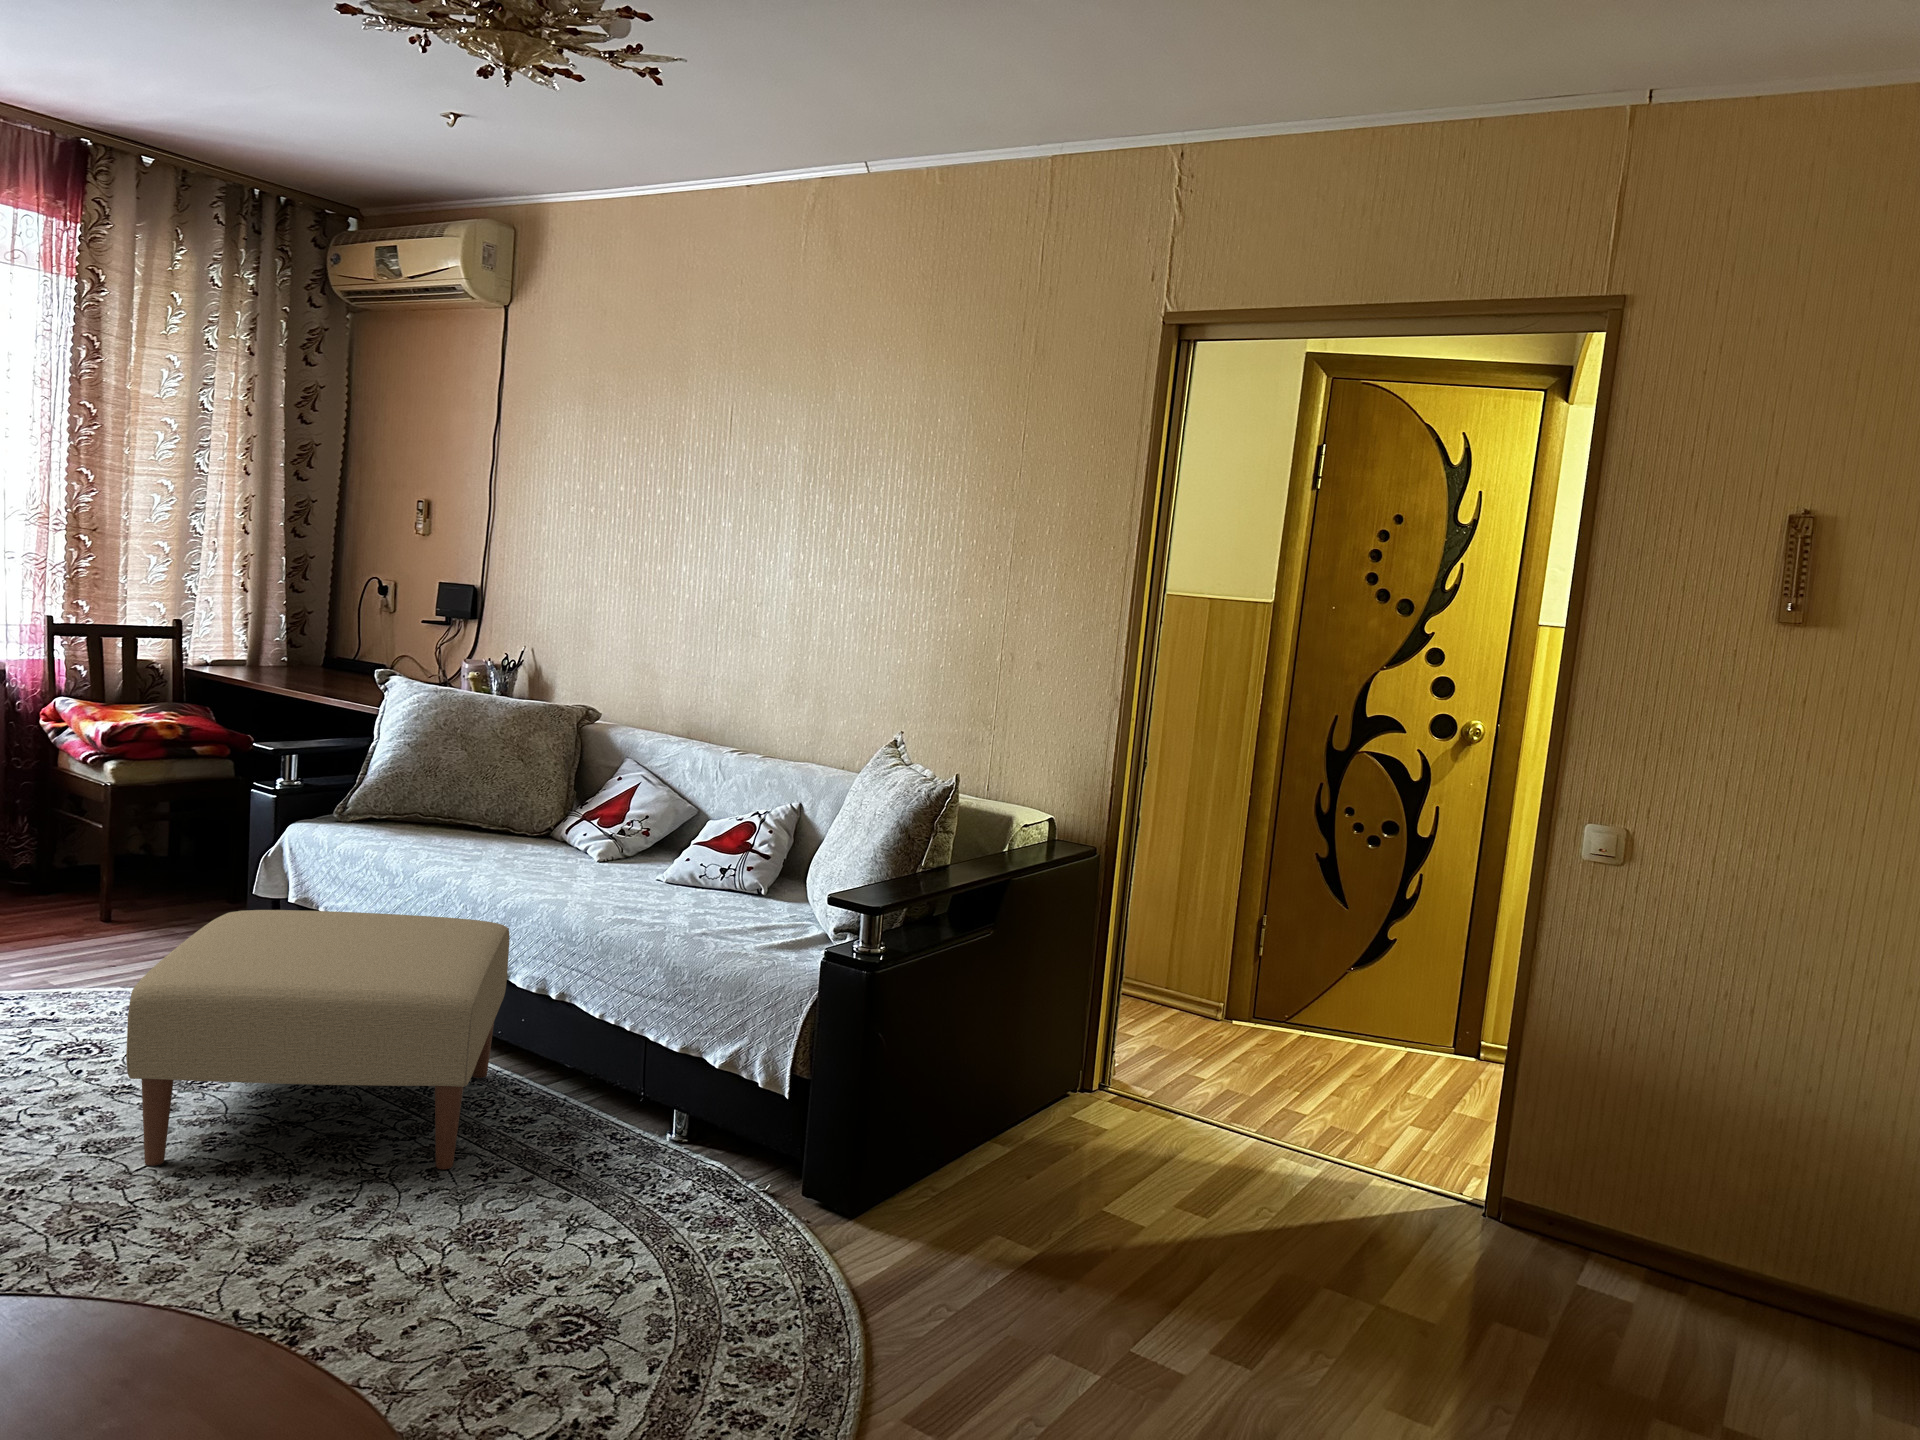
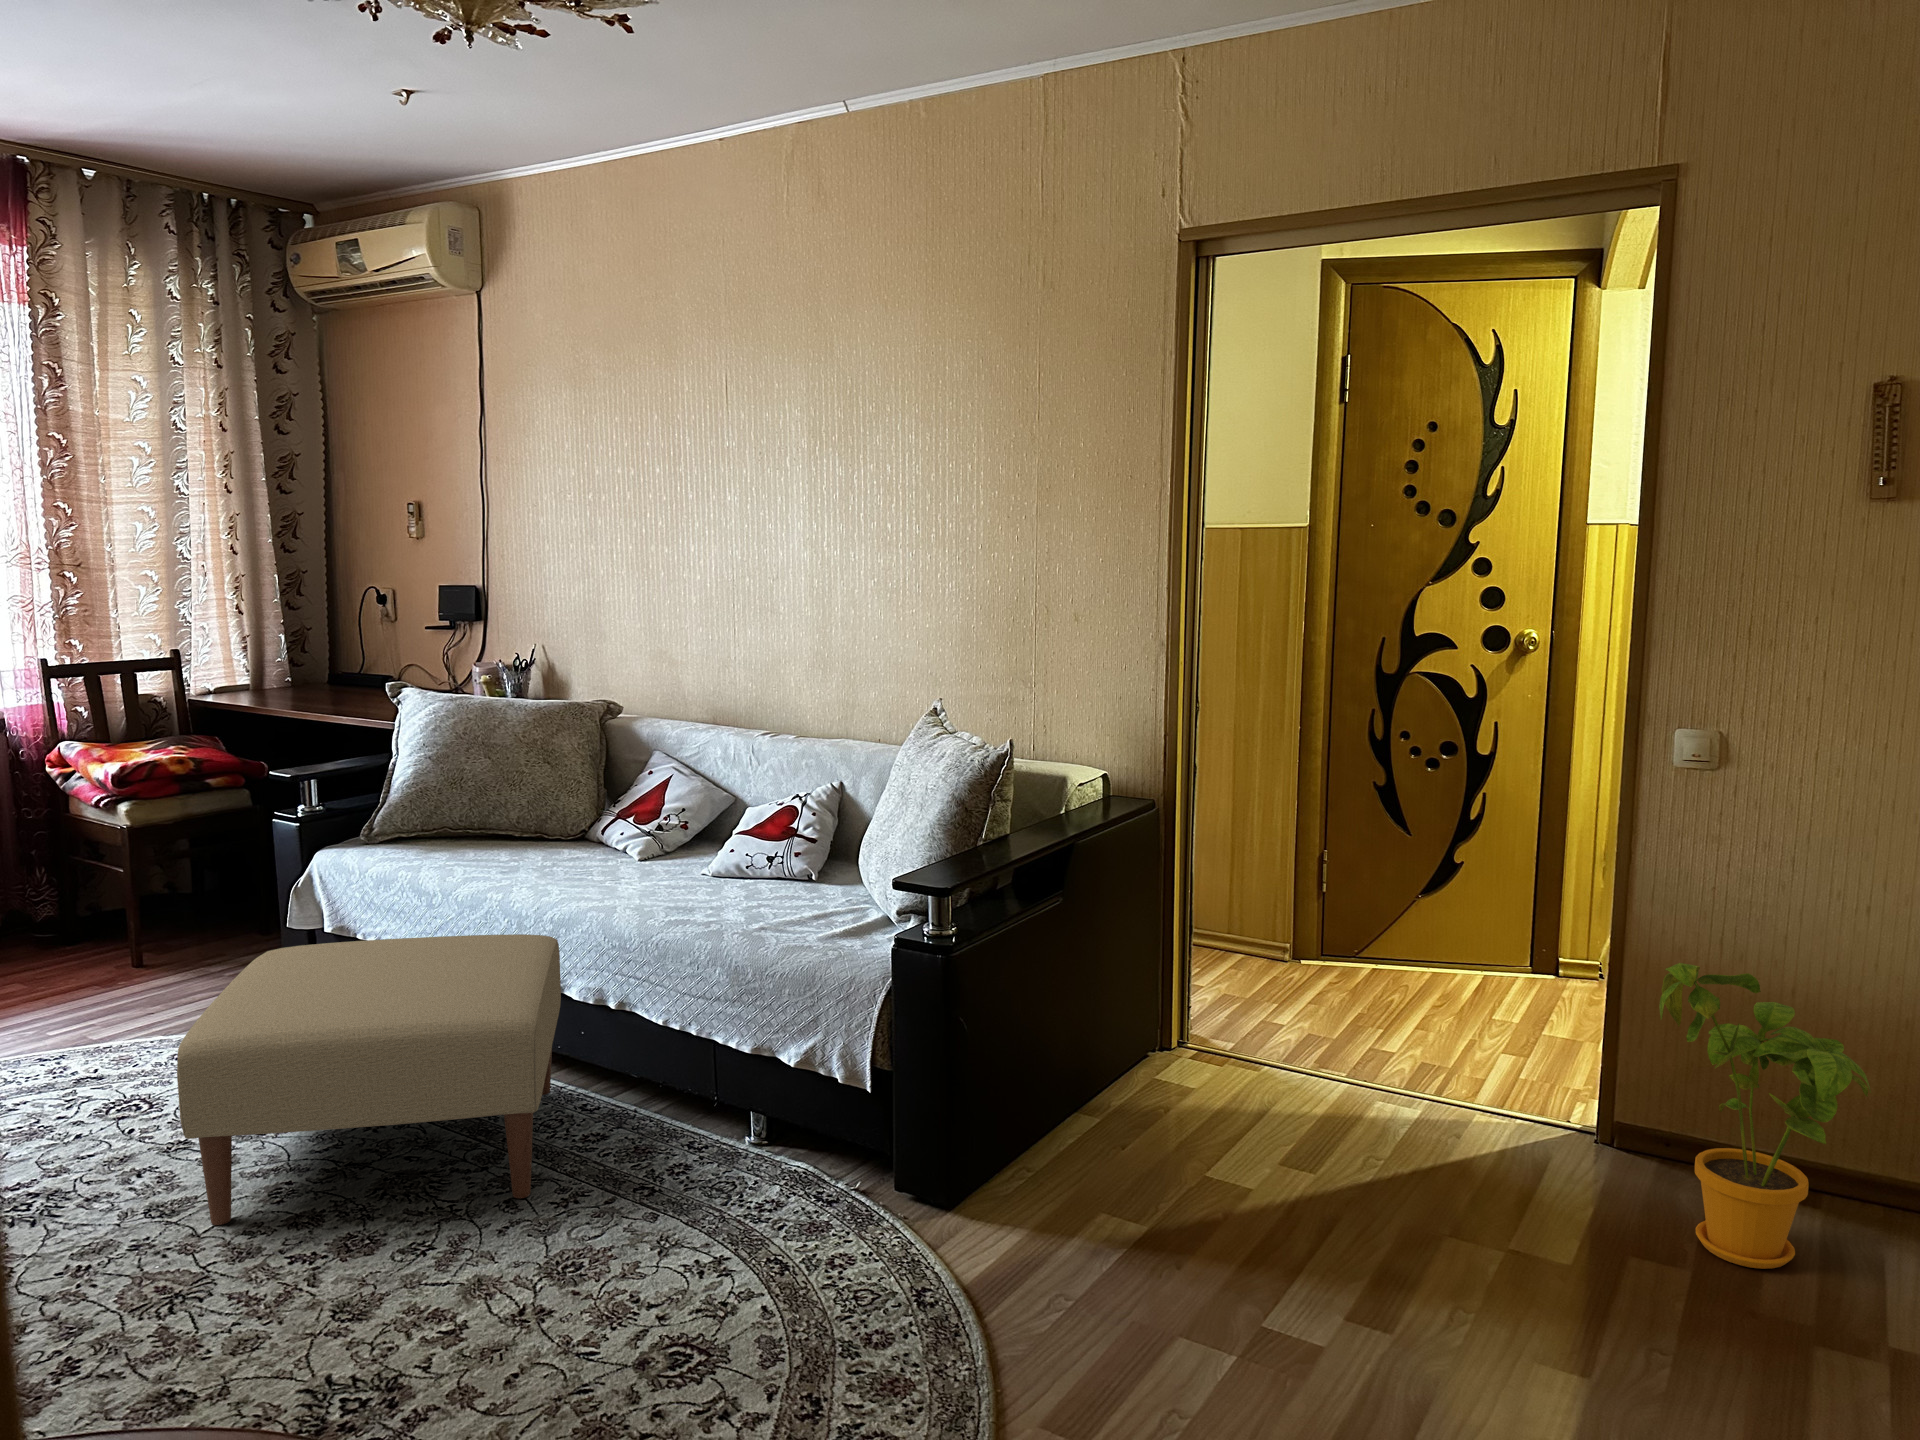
house plant: none [1548,1043,1739,1349] -> present [1659,963,1871,1269]

